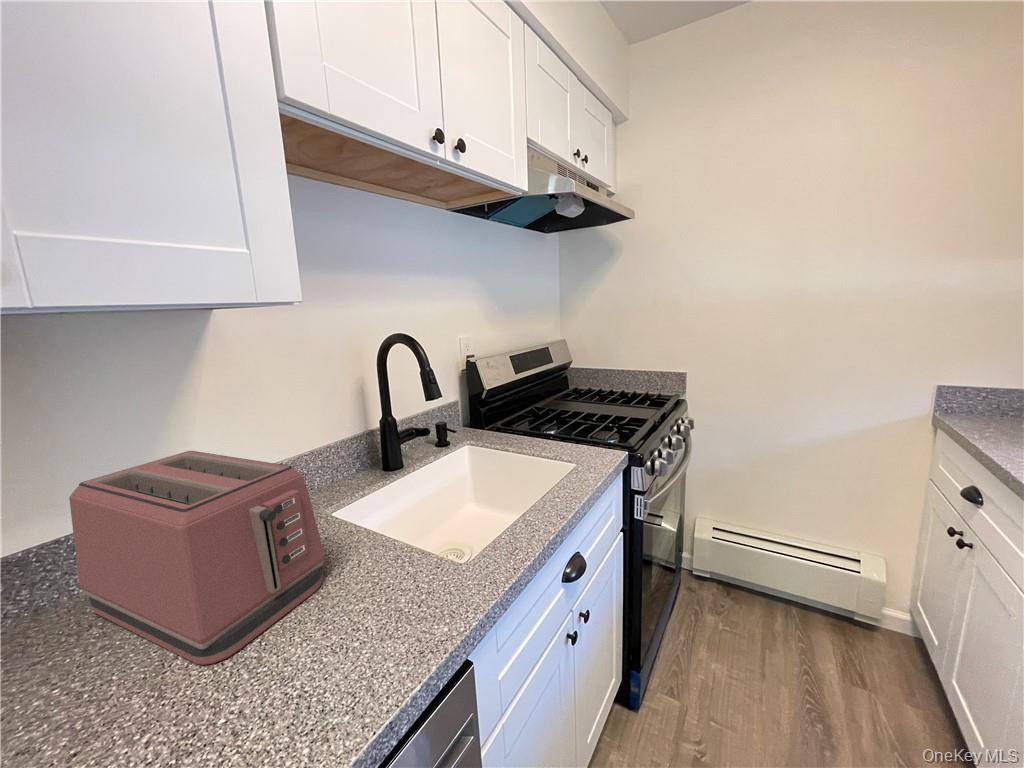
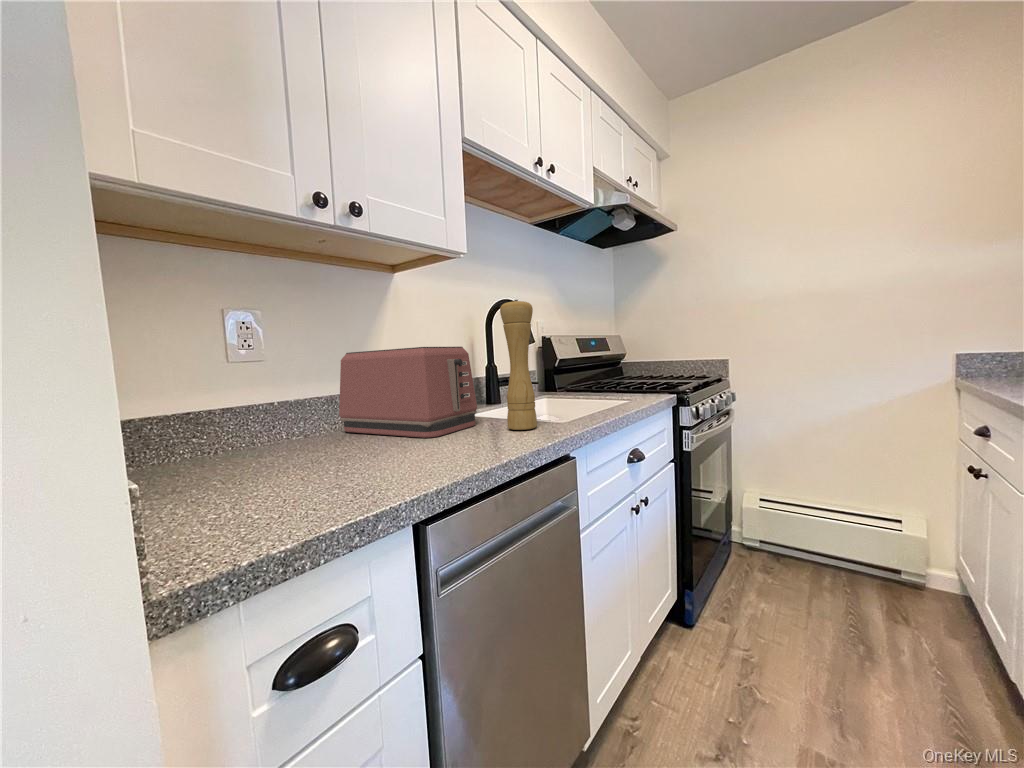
pepper mill: none [334,412,411,631] -> present [500,300,537,430]

